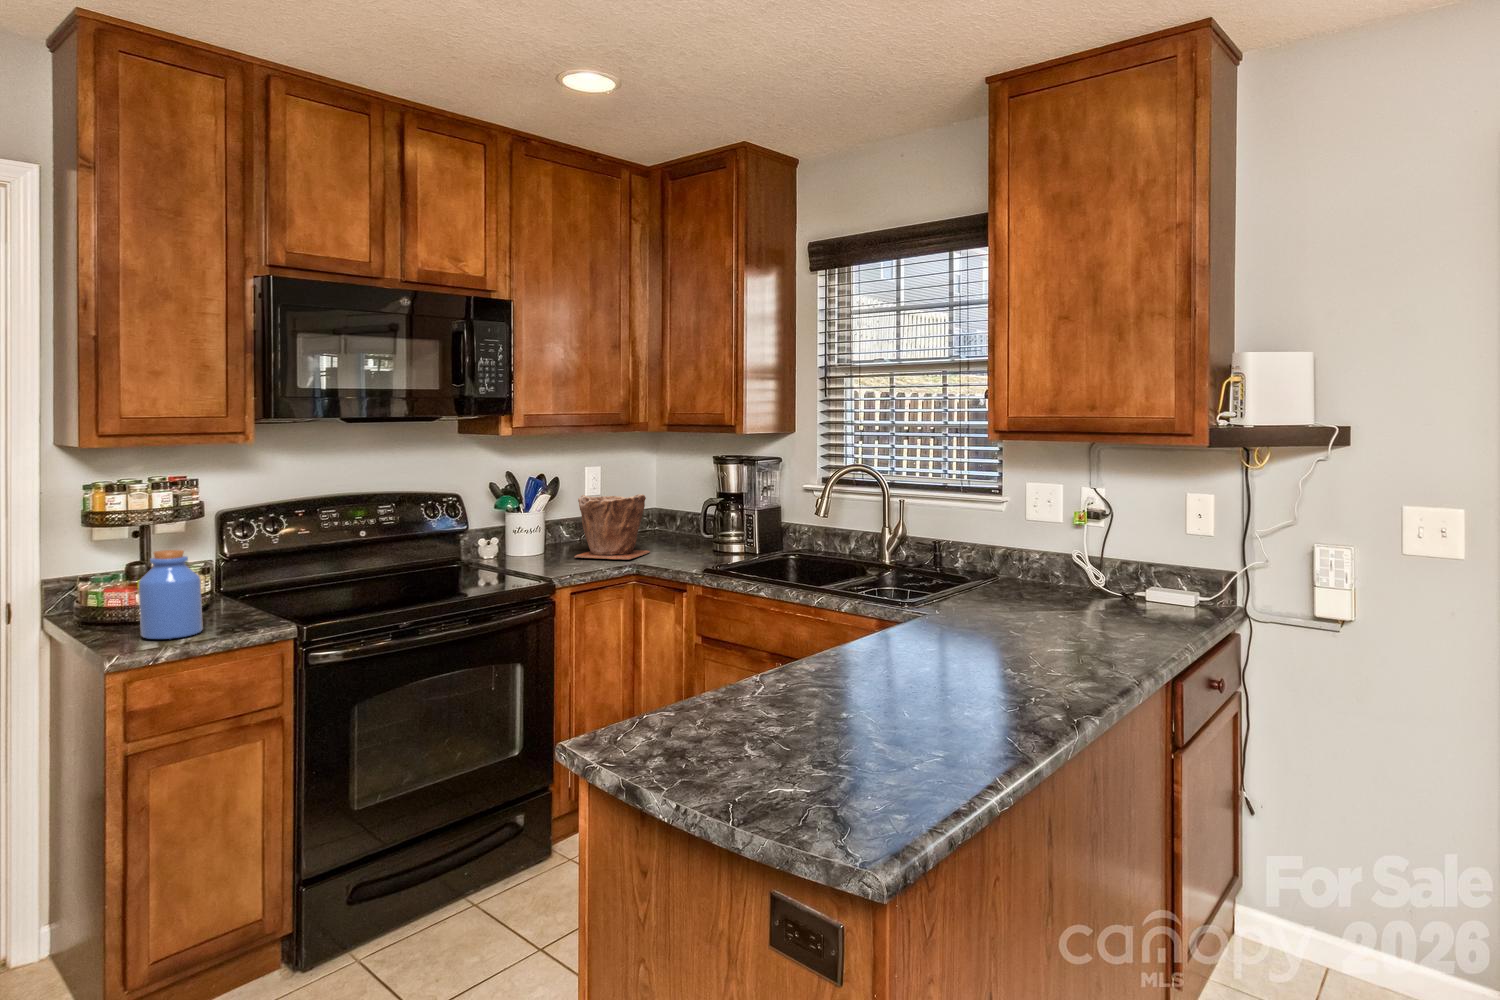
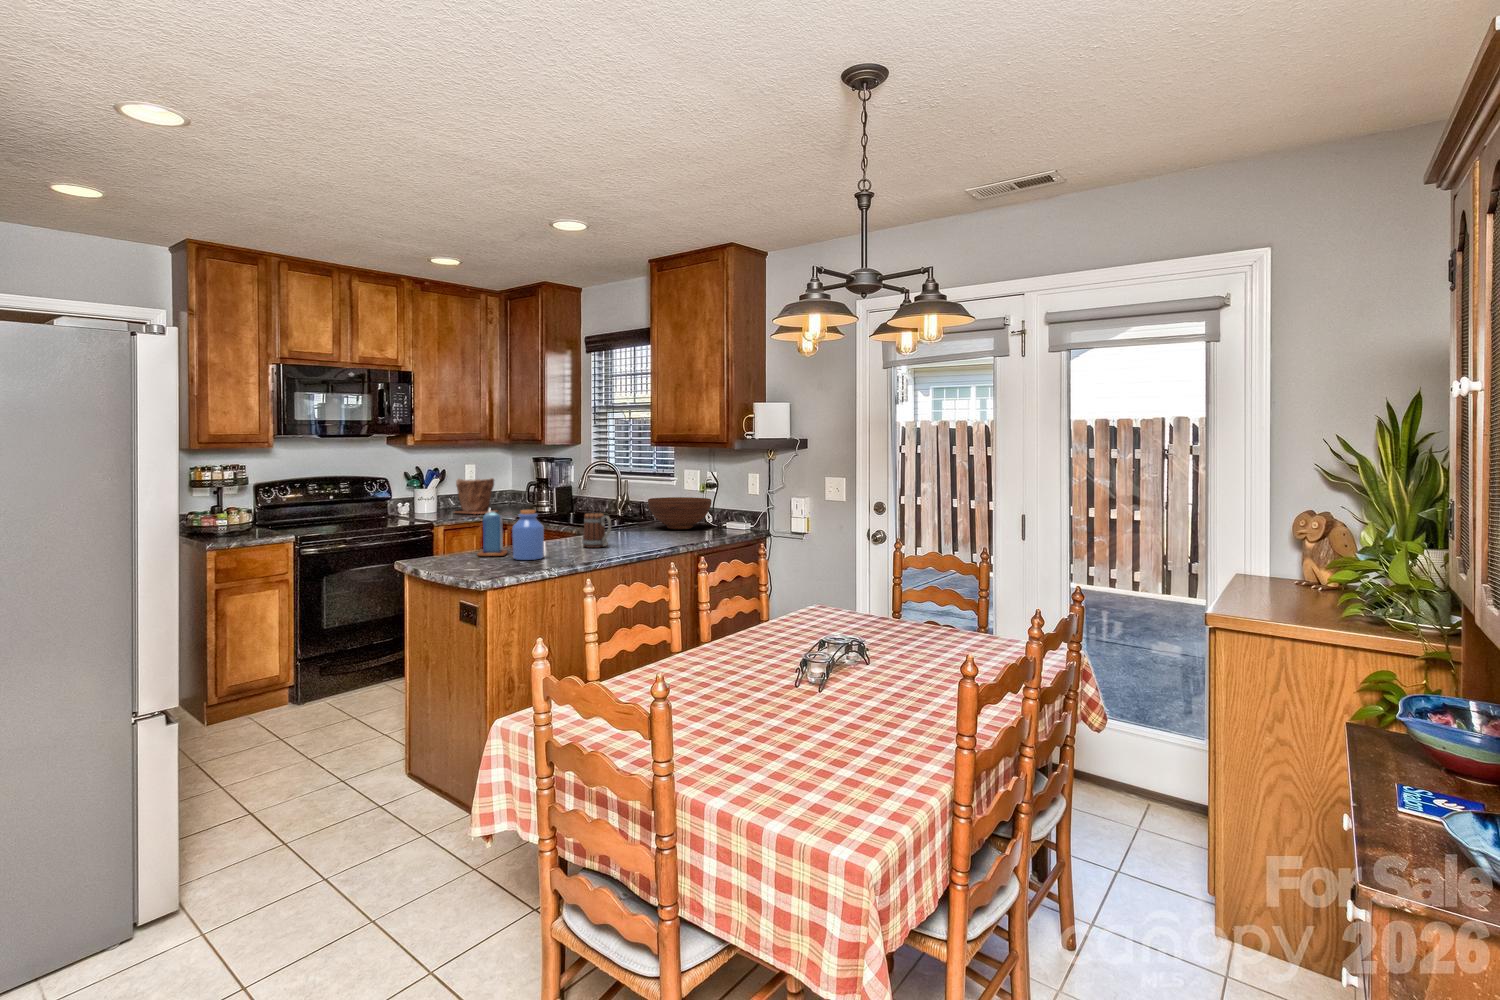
fruit bowl: none [995,539,1133,609] -> present [648,497,711,529]
jar: present [138,550,203,639] -> present [512,510,544,560]
mug: none [971,603,1060,693] -> present [582,513,611,548]
candle: none [758,605,835,743] -> present [477,508,507,556]

